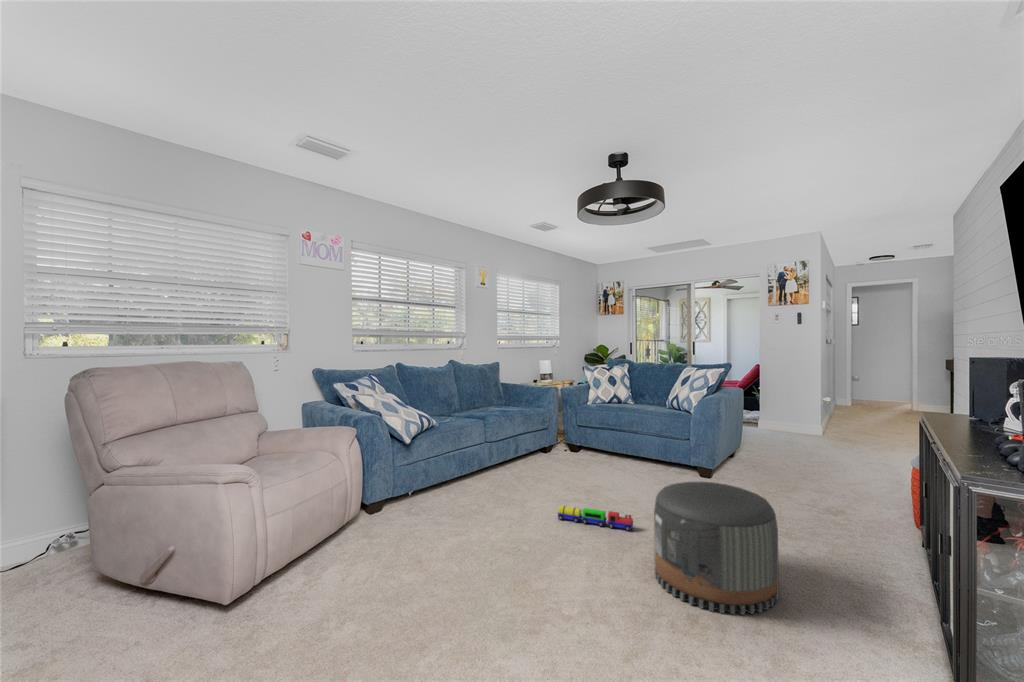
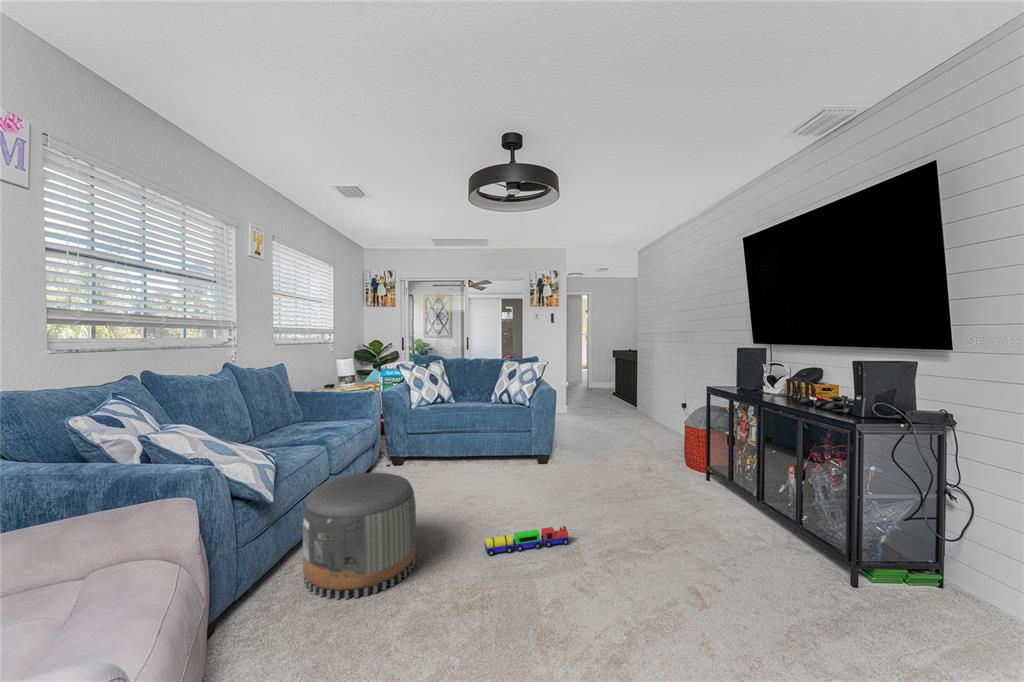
pouf: present [654,482,779,614] -> present [302,473,416,599]

